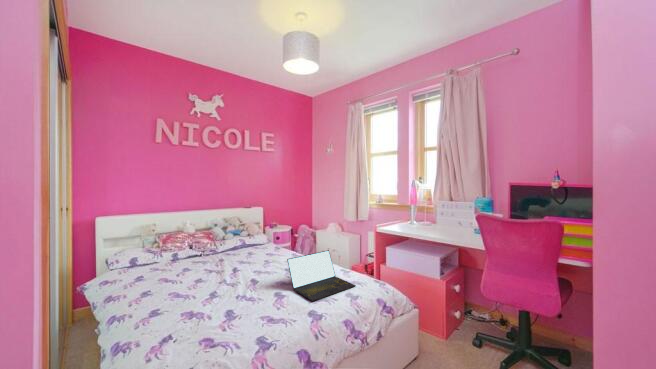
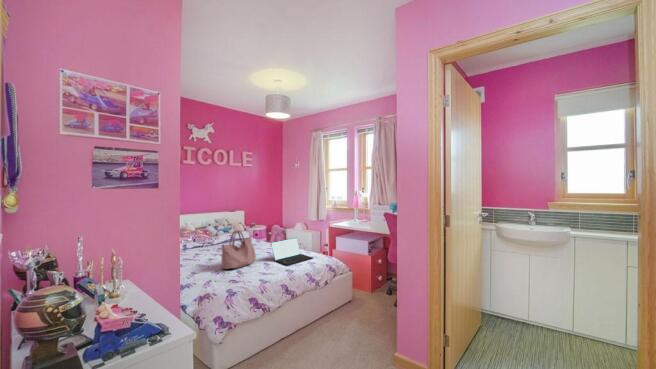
handbag: none [203,239,263,306] -> present [221,230,256,269]

